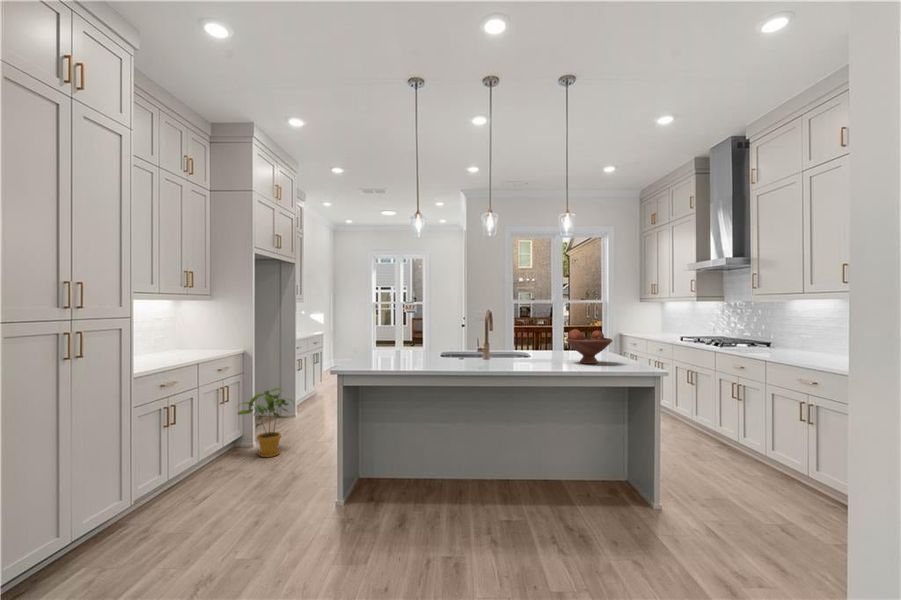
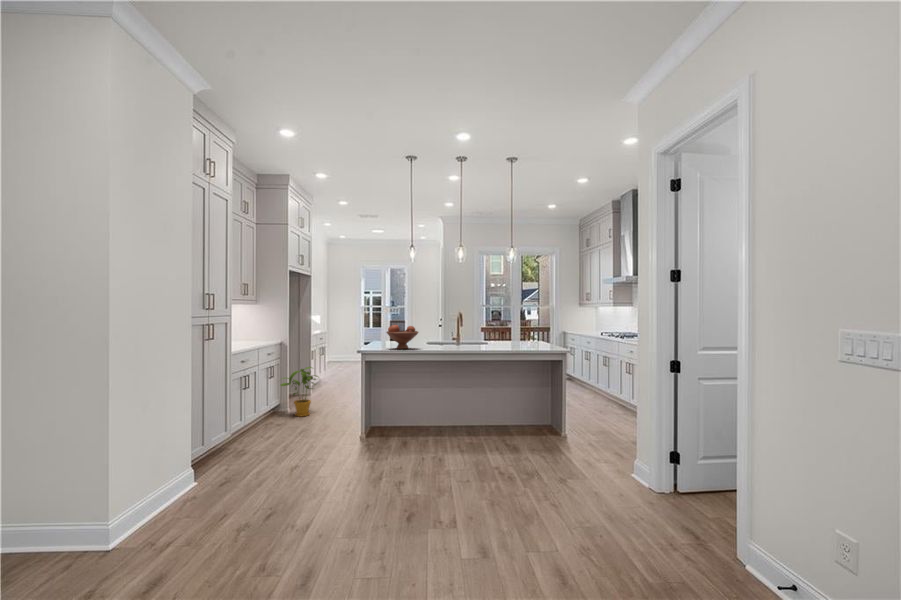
fruit bowl: present [566,329,612,364] -> present [387,325,418,349]

